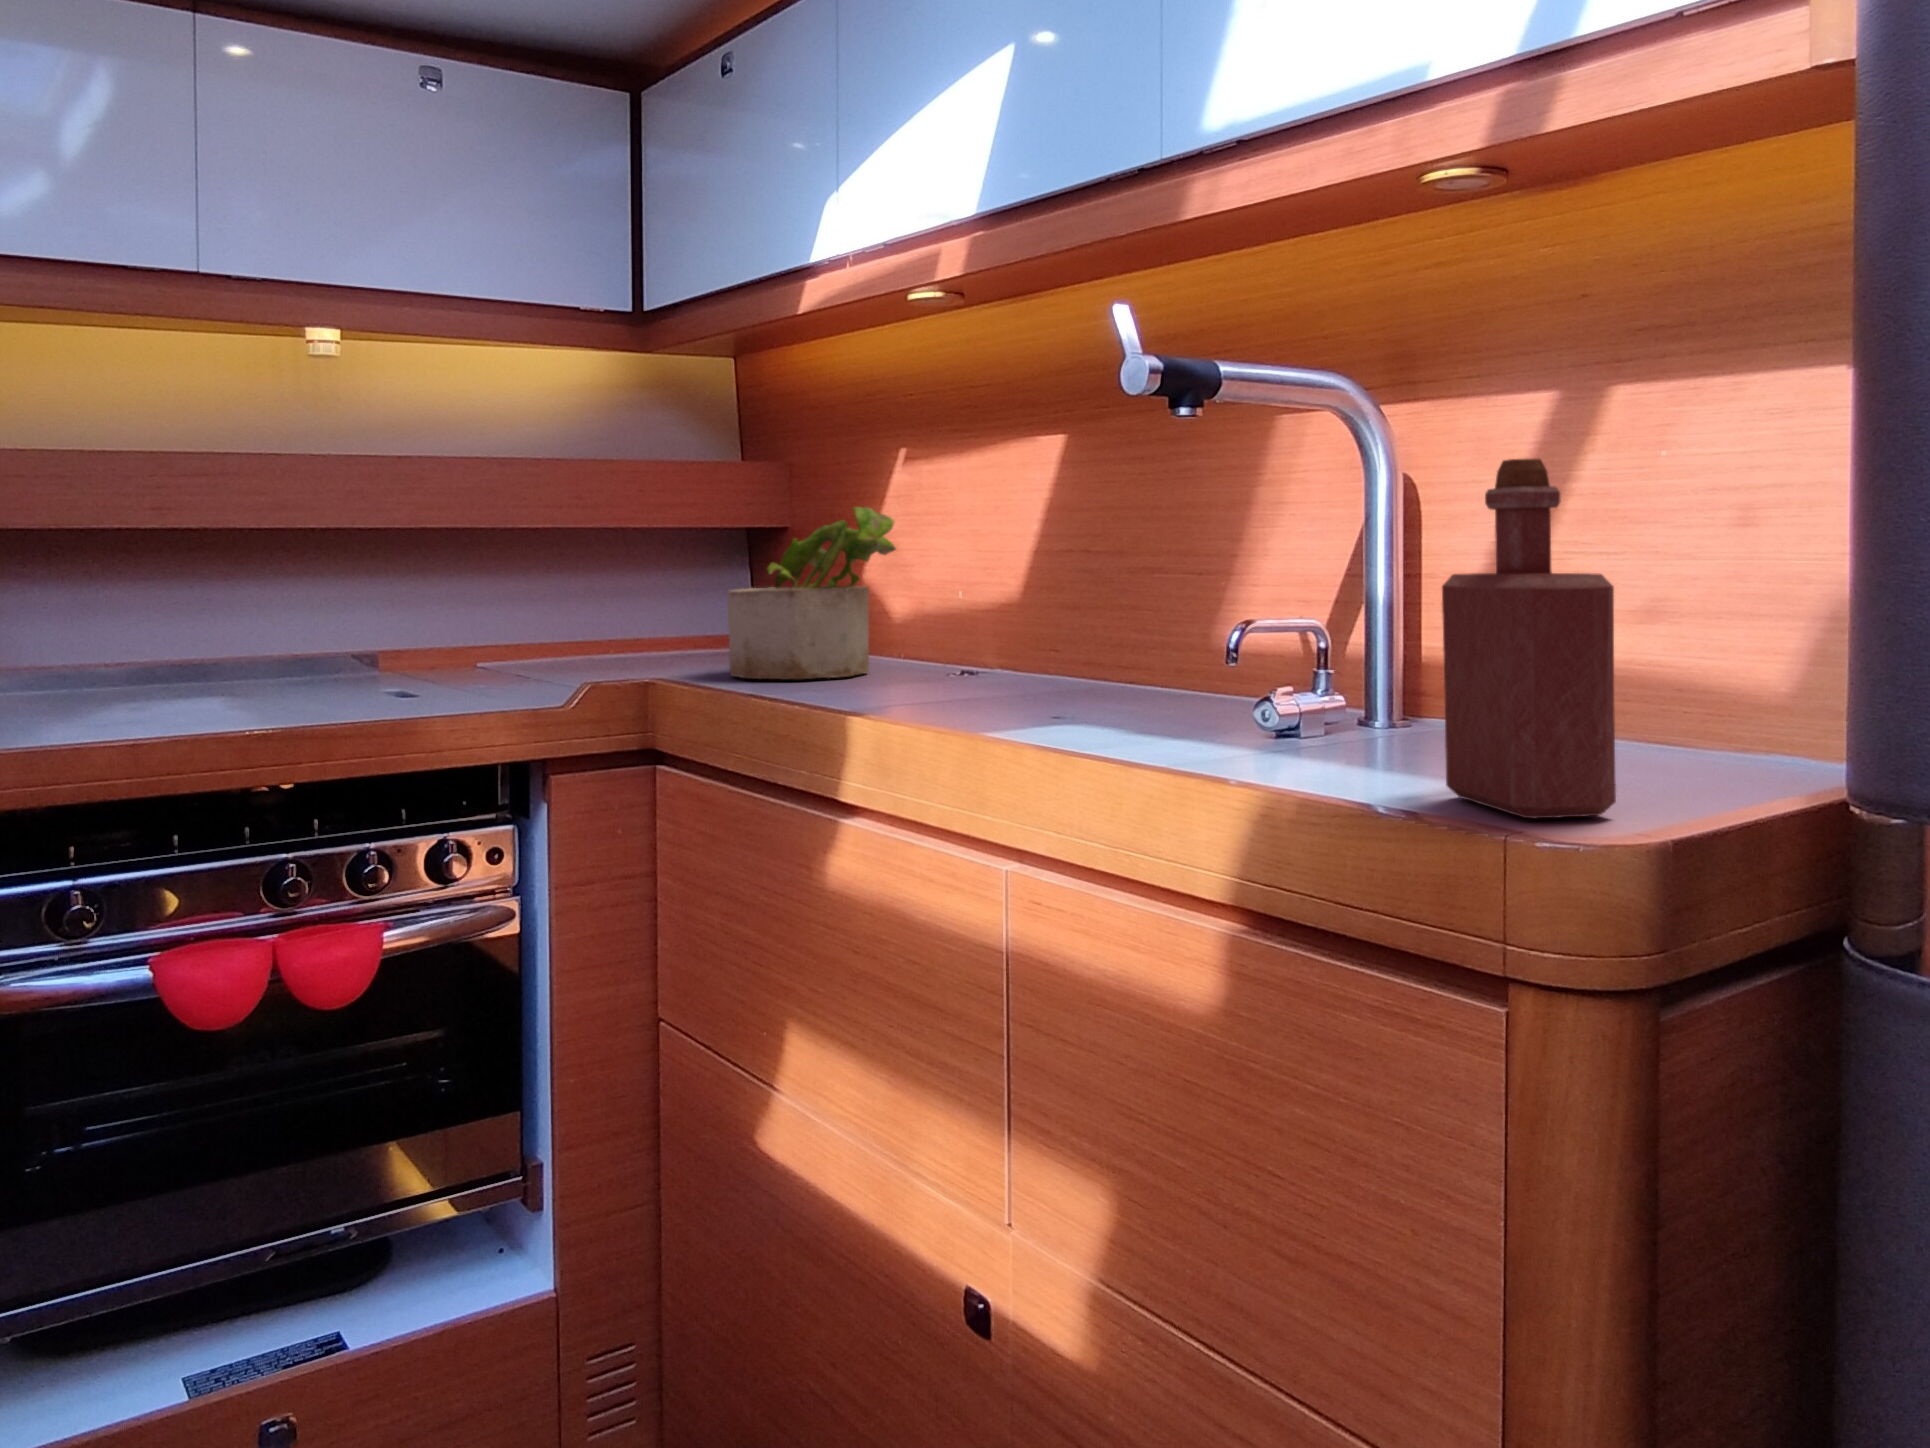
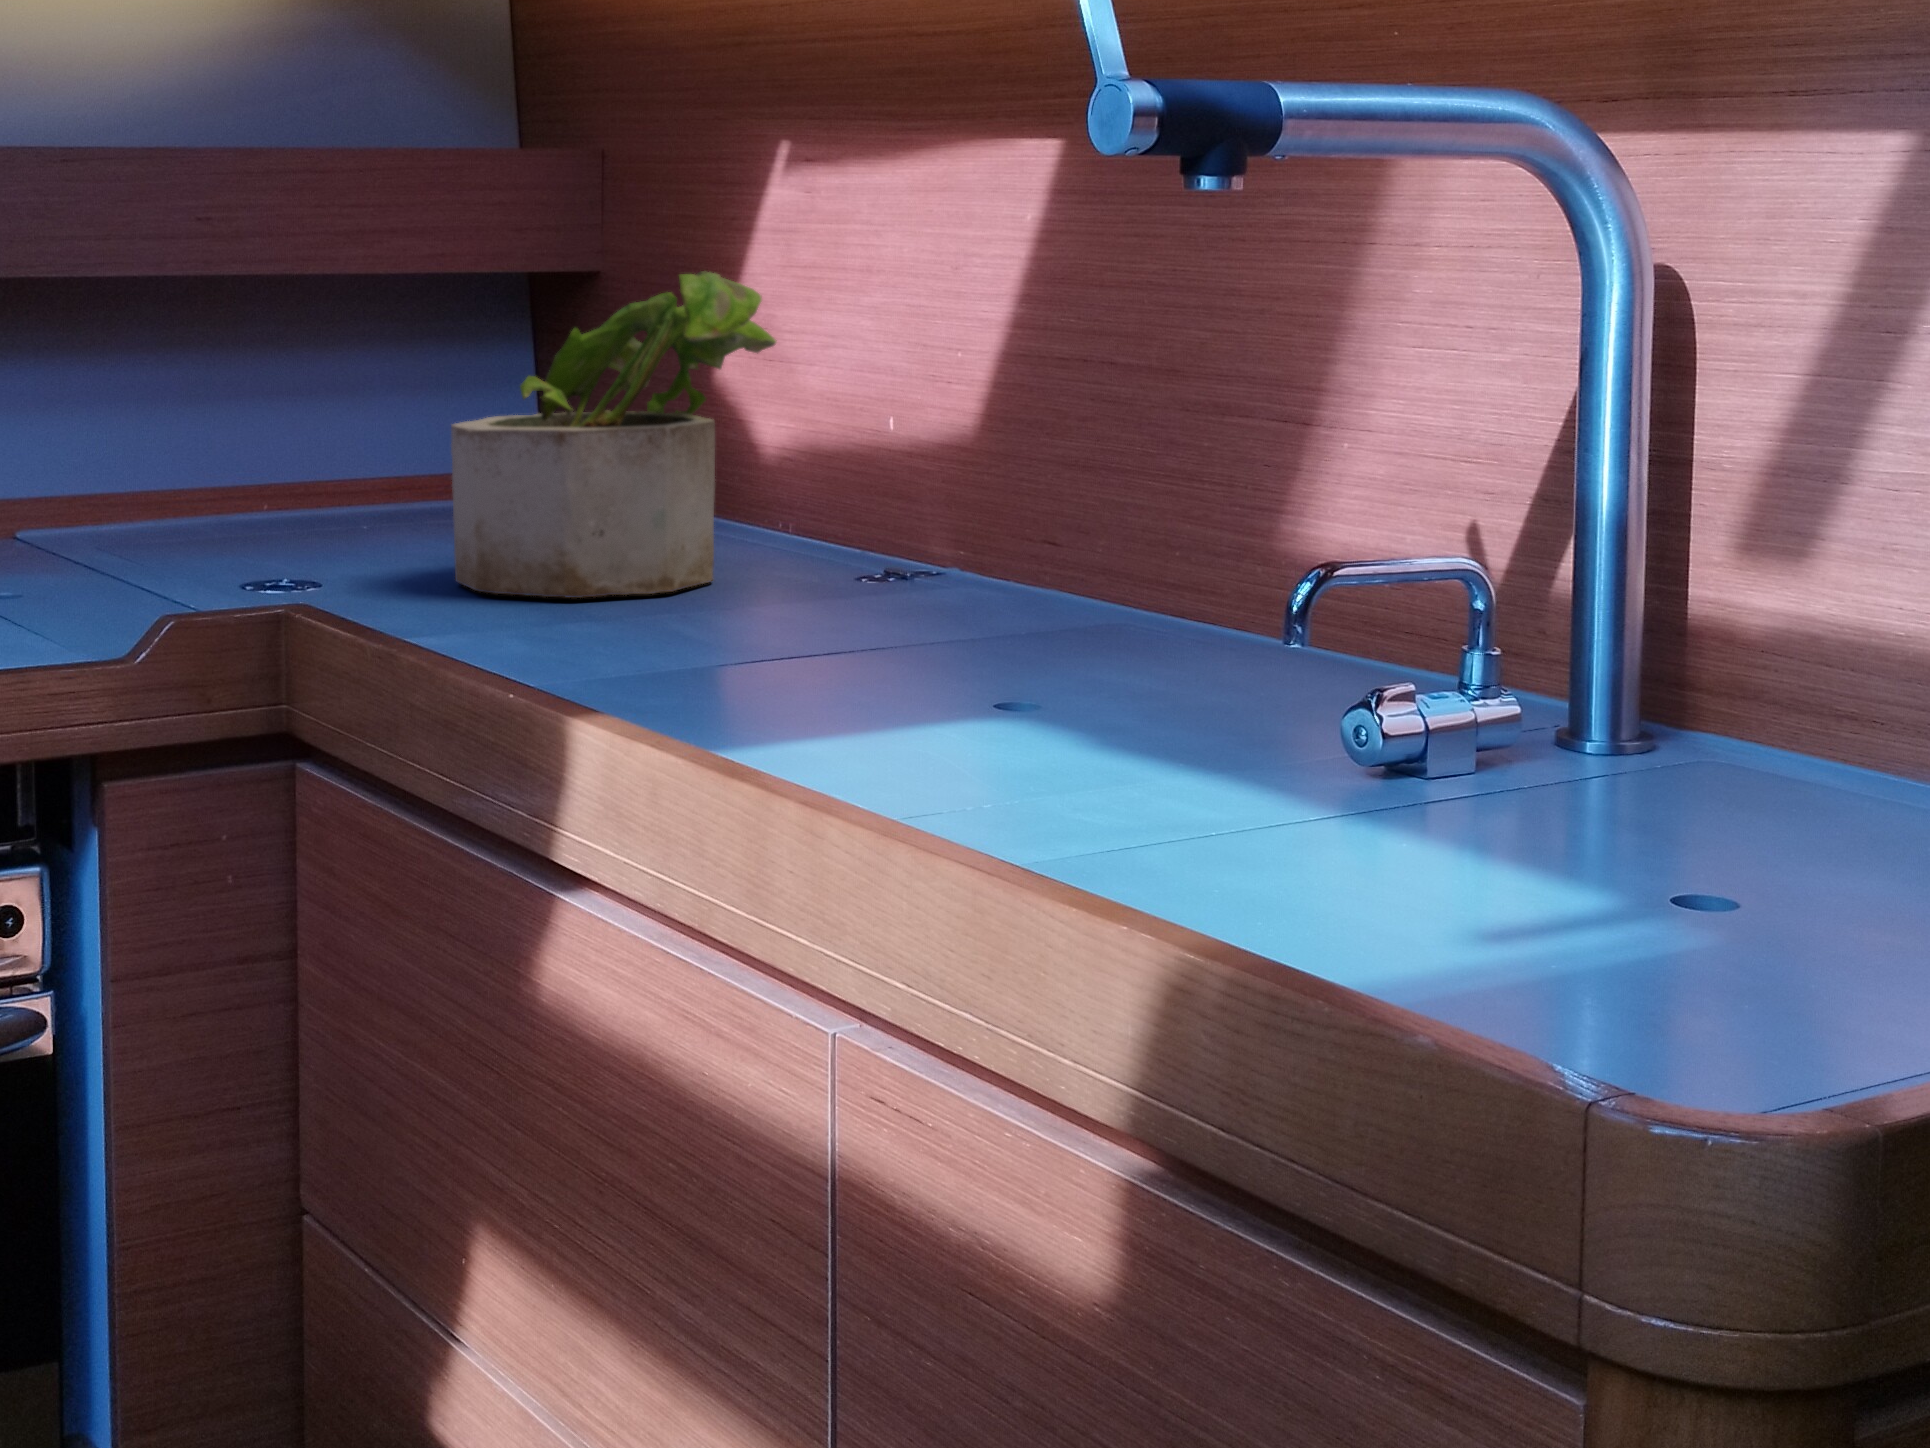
bottle: present [1442,459,1616,818] -> none [1579,361,1881,1051]

